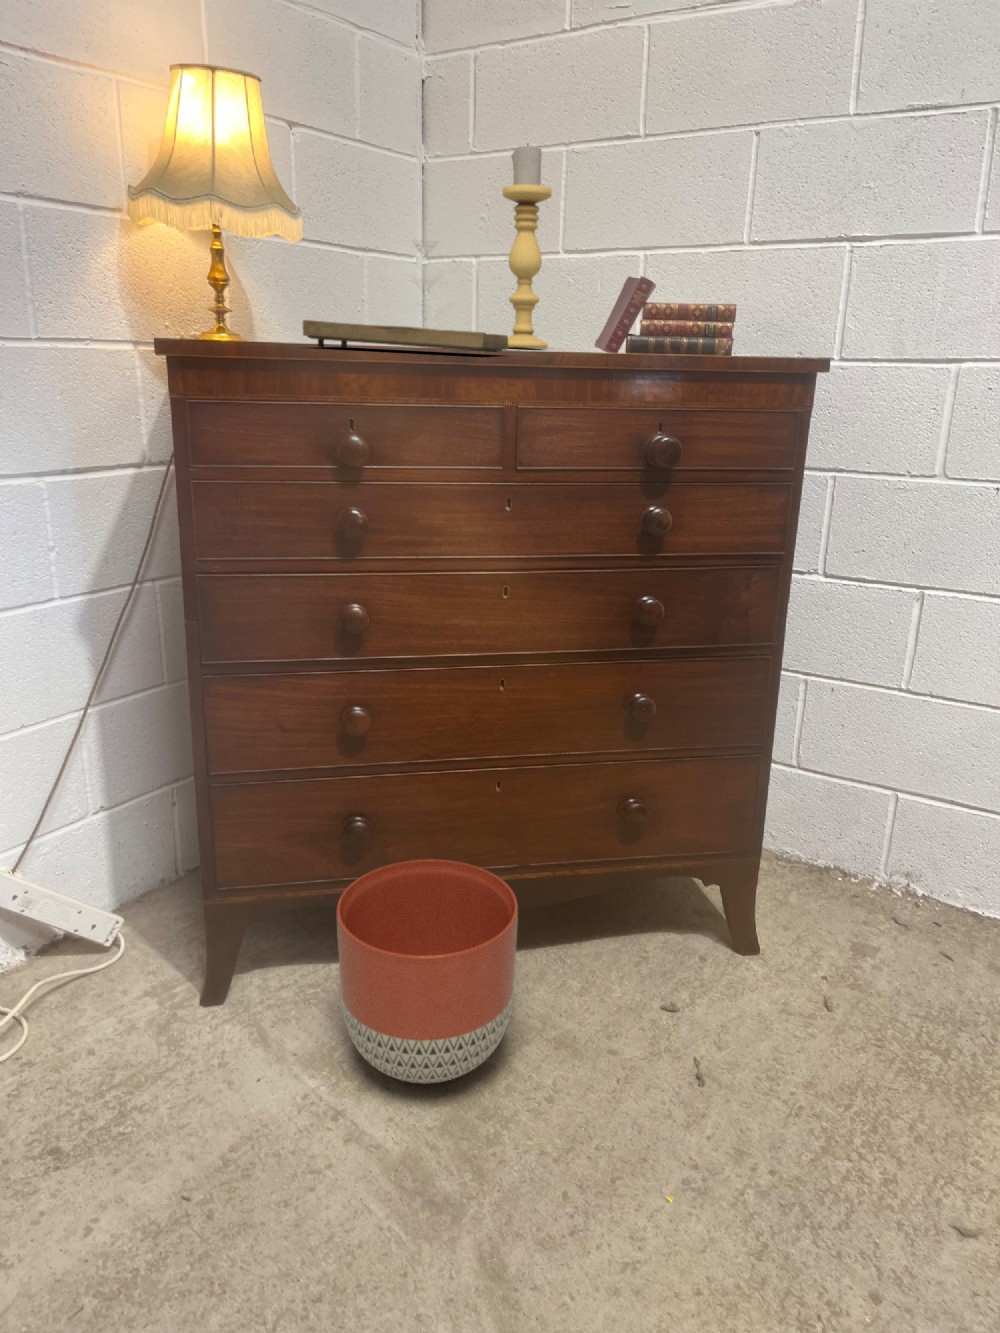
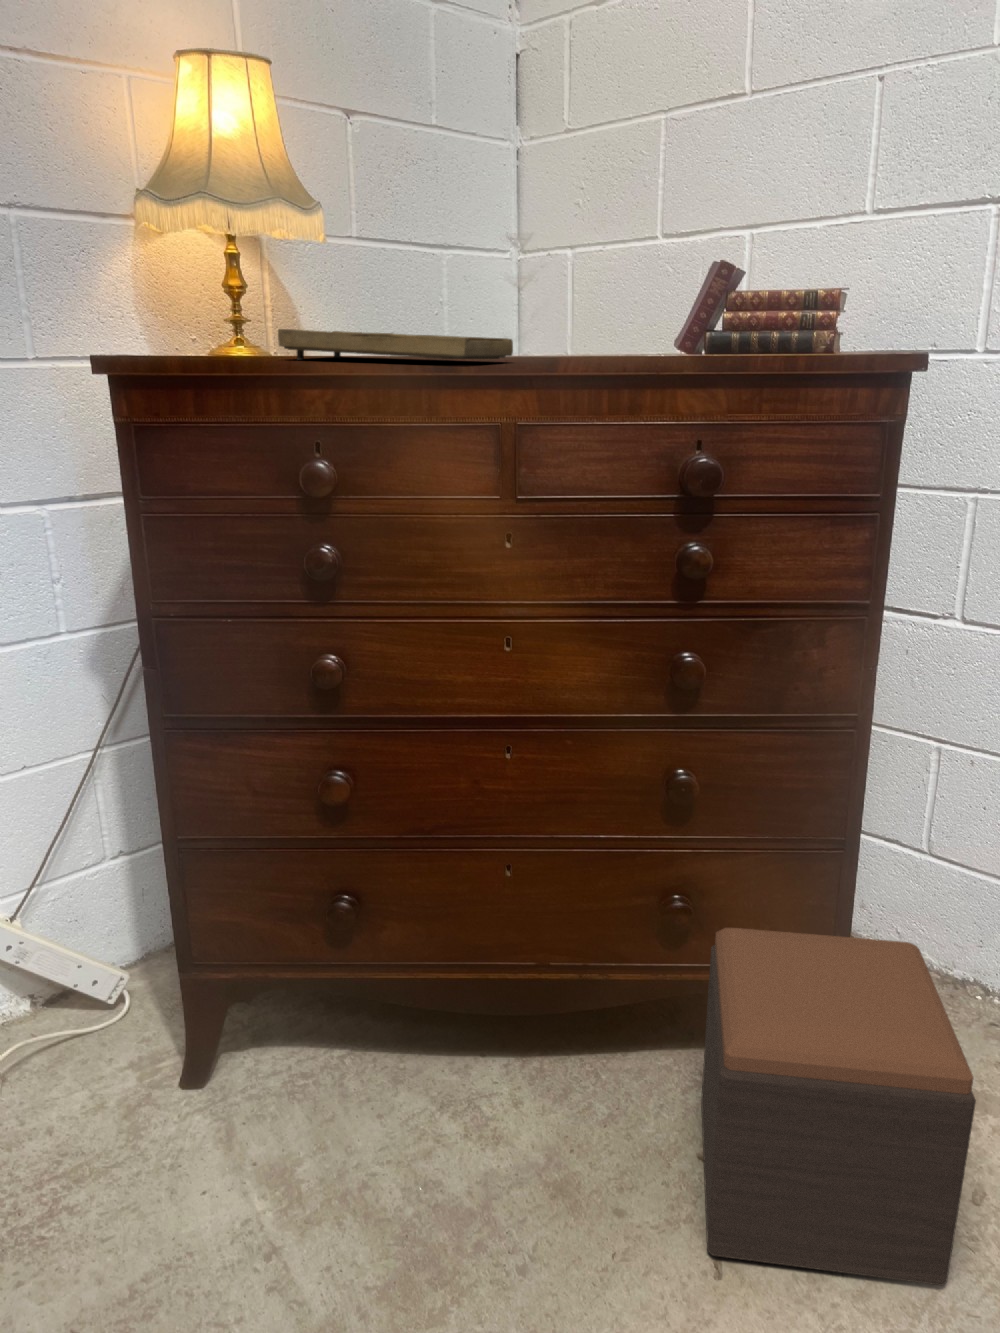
candle holder: present [502,144,552,348] -> none [558,111,620,349]
footstool: none [649,825,886,1082] -> present [701,928,976,1286]
planter: present [337,859,518,1084] -> none [299,946,511,1216]

